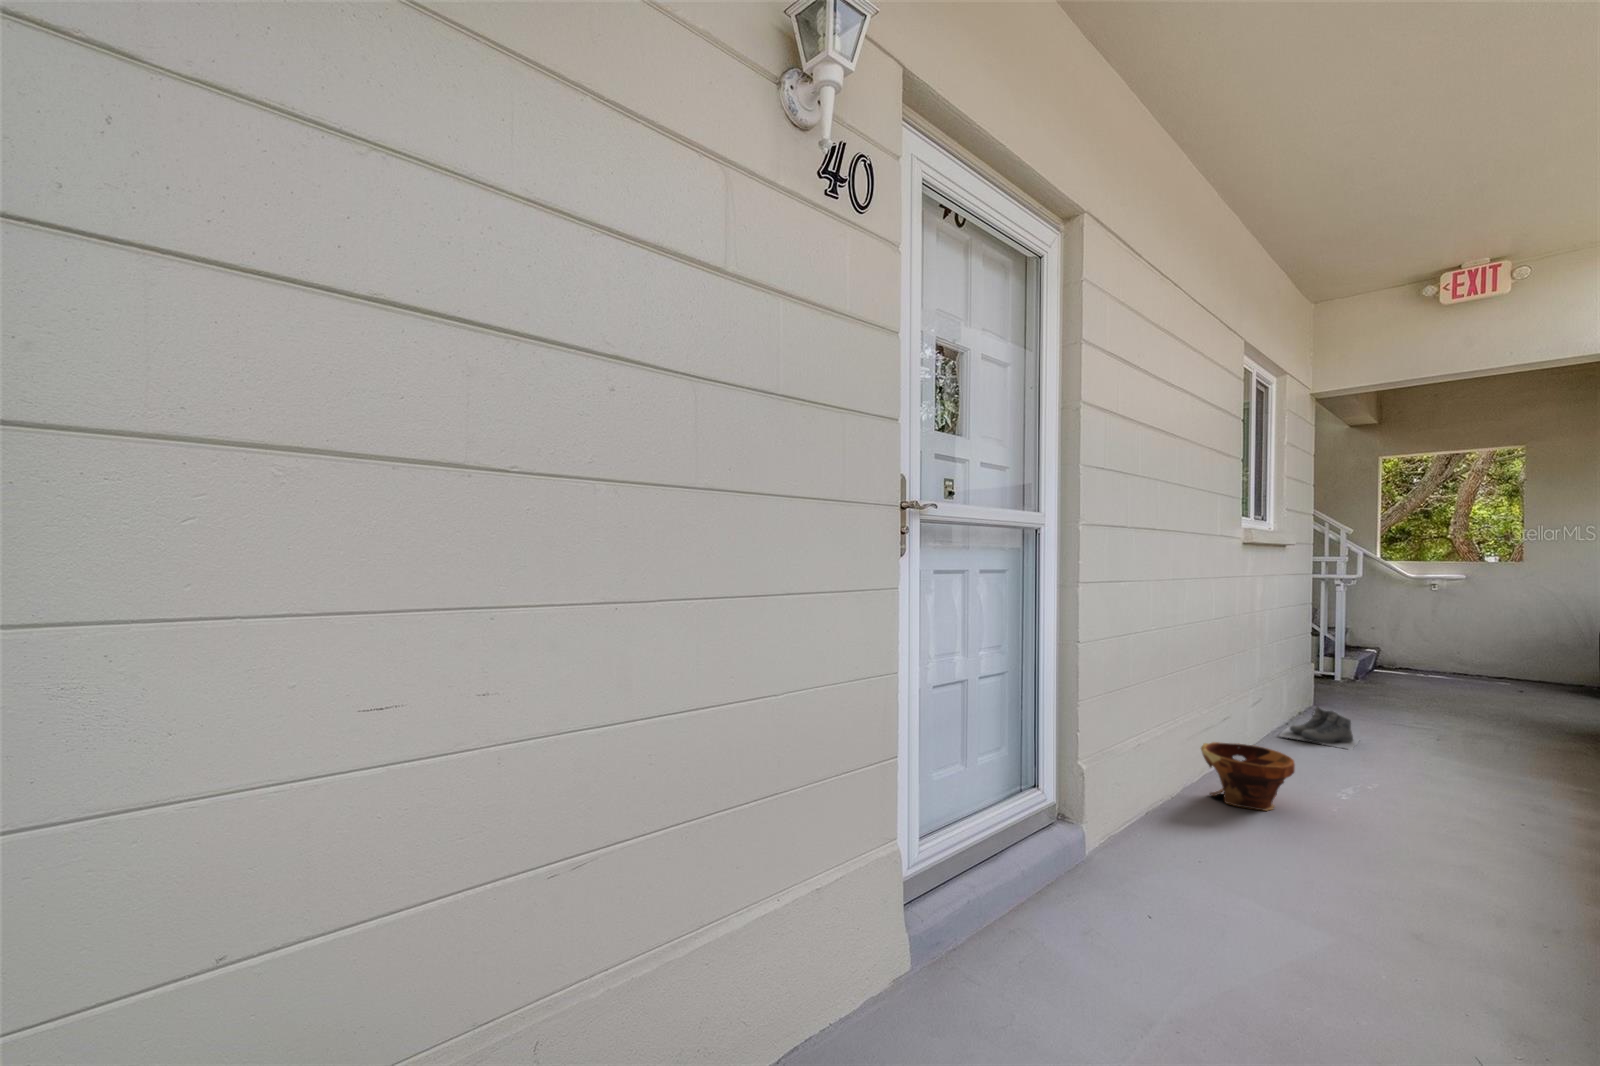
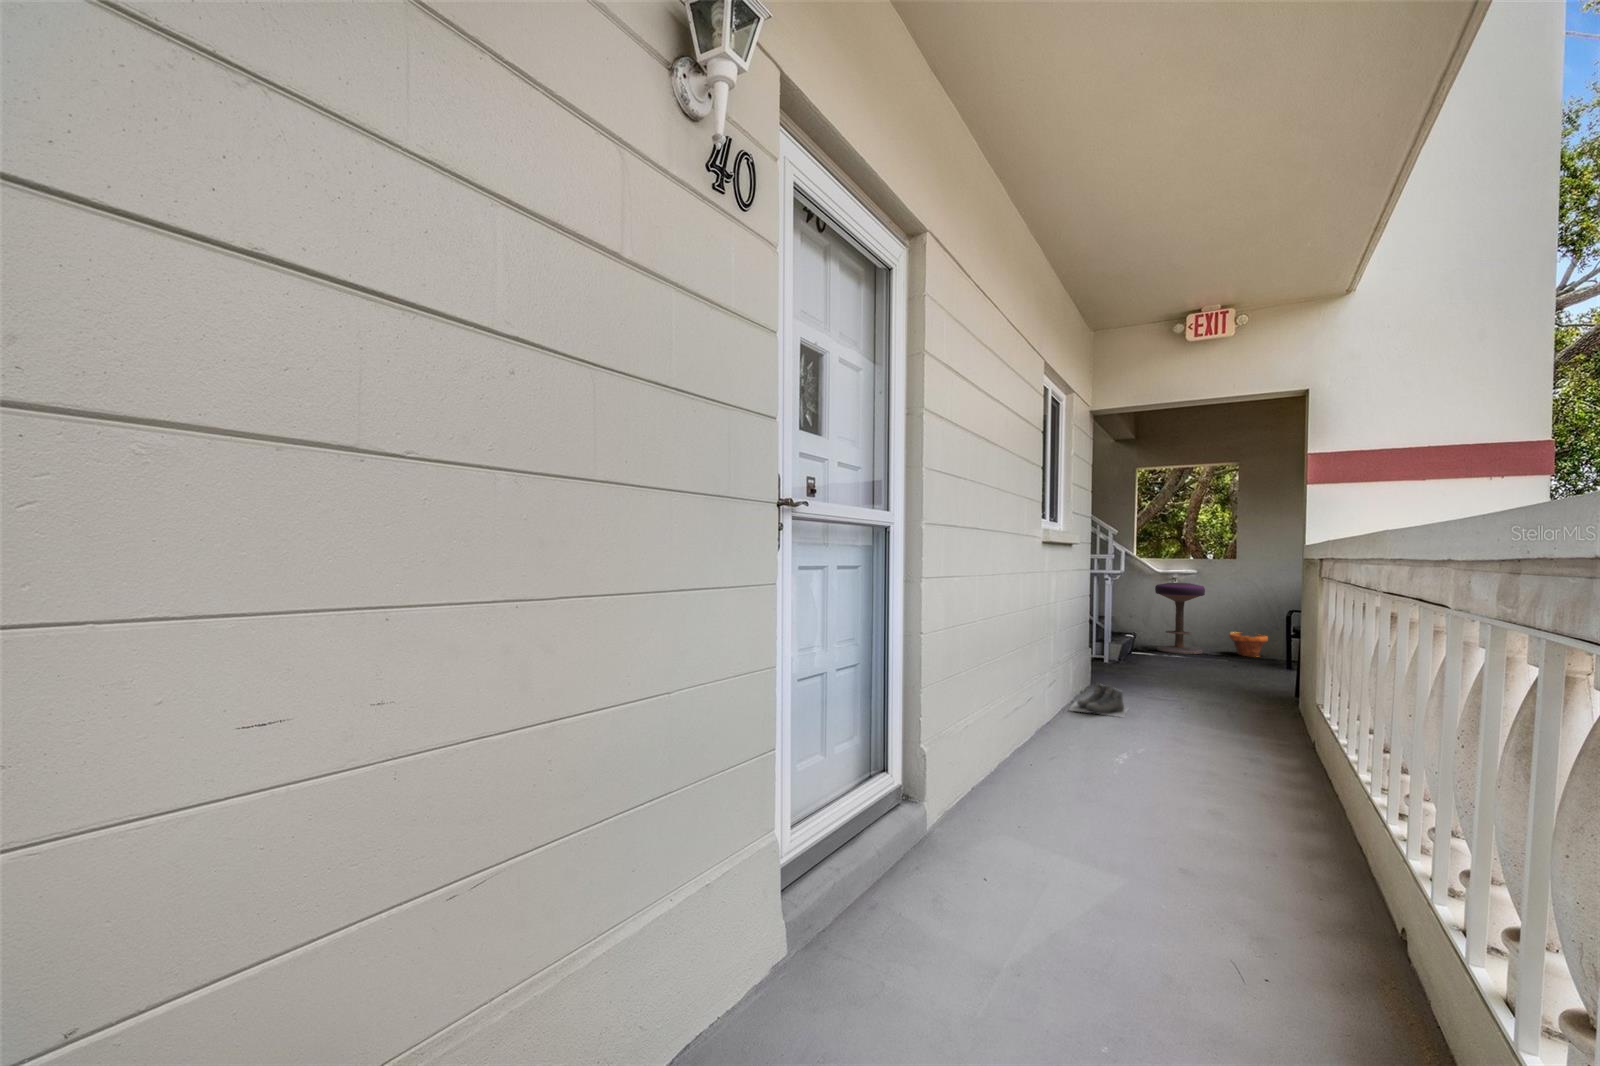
stool: none [1406,593,1478,679] -> present [1155,583,1205,654]
planter: present [1201,742,1295,811] -> present [1229,632,1268,657]

